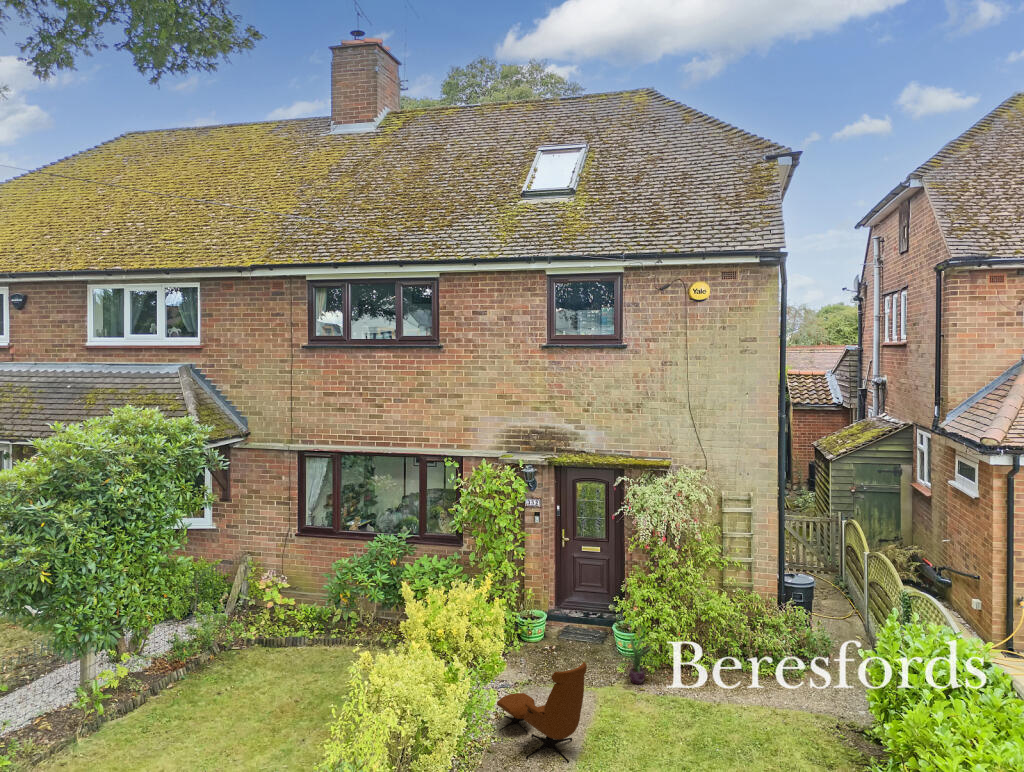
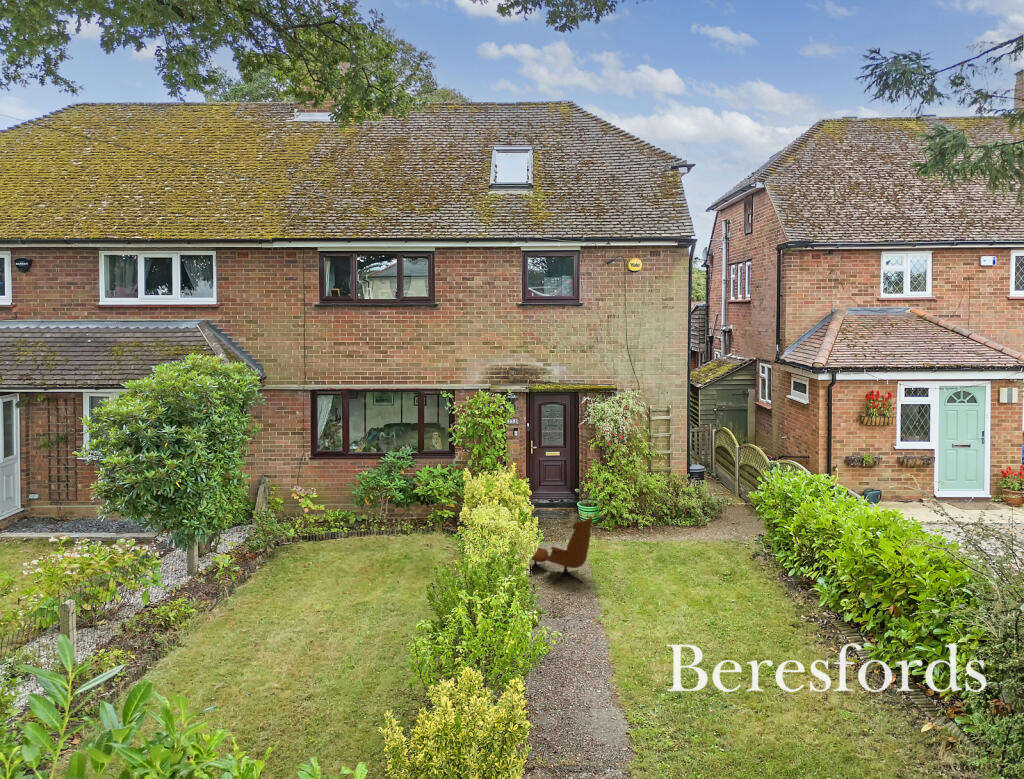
decorative plant: present [617,636,654,684] -> none [587,508,621,540]

